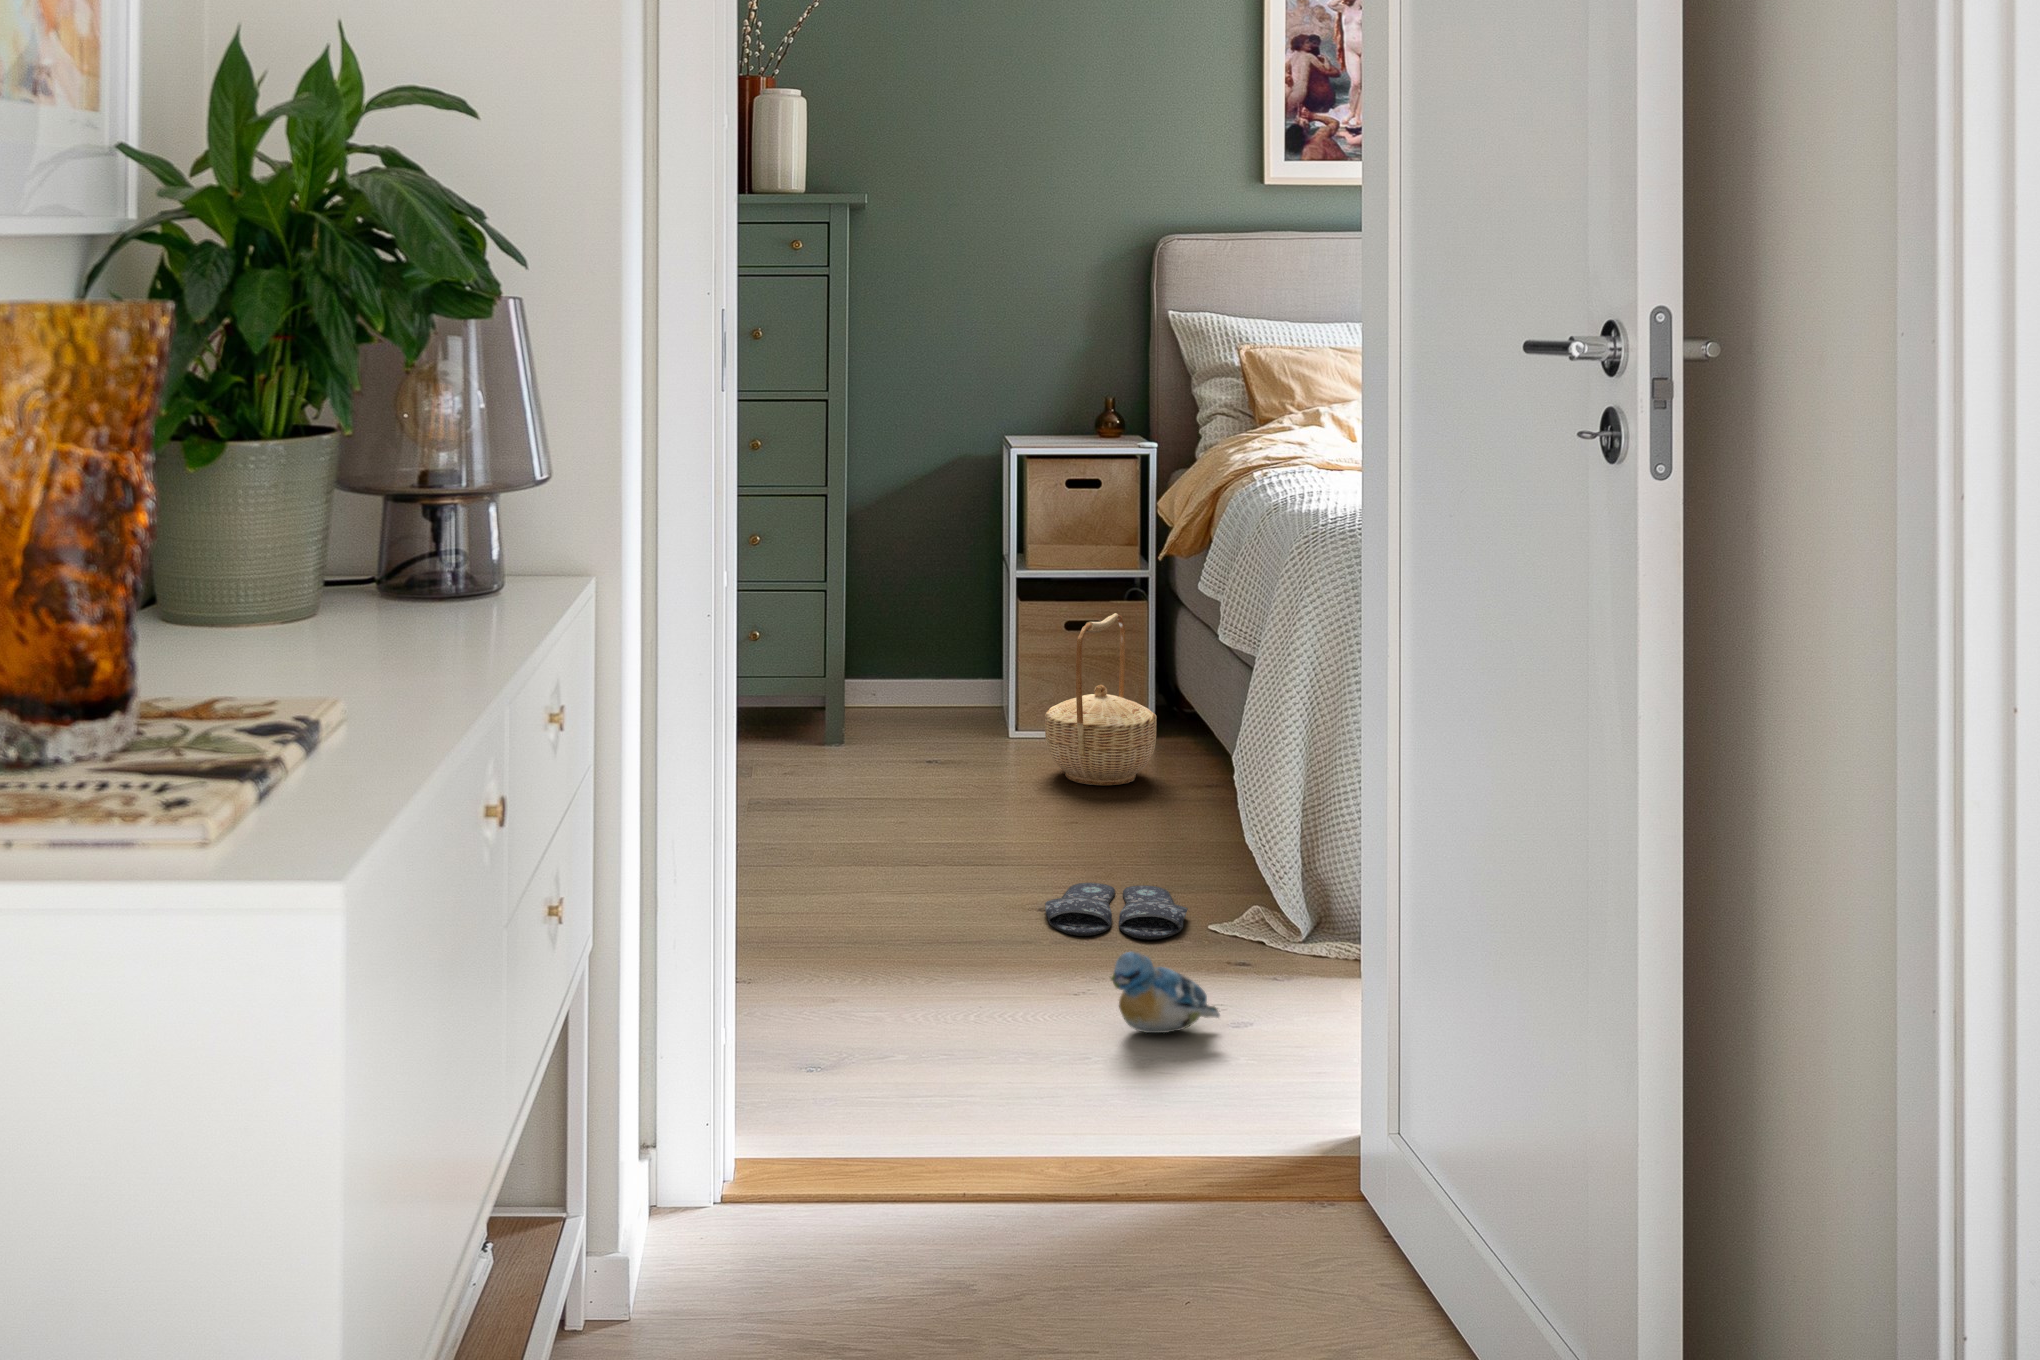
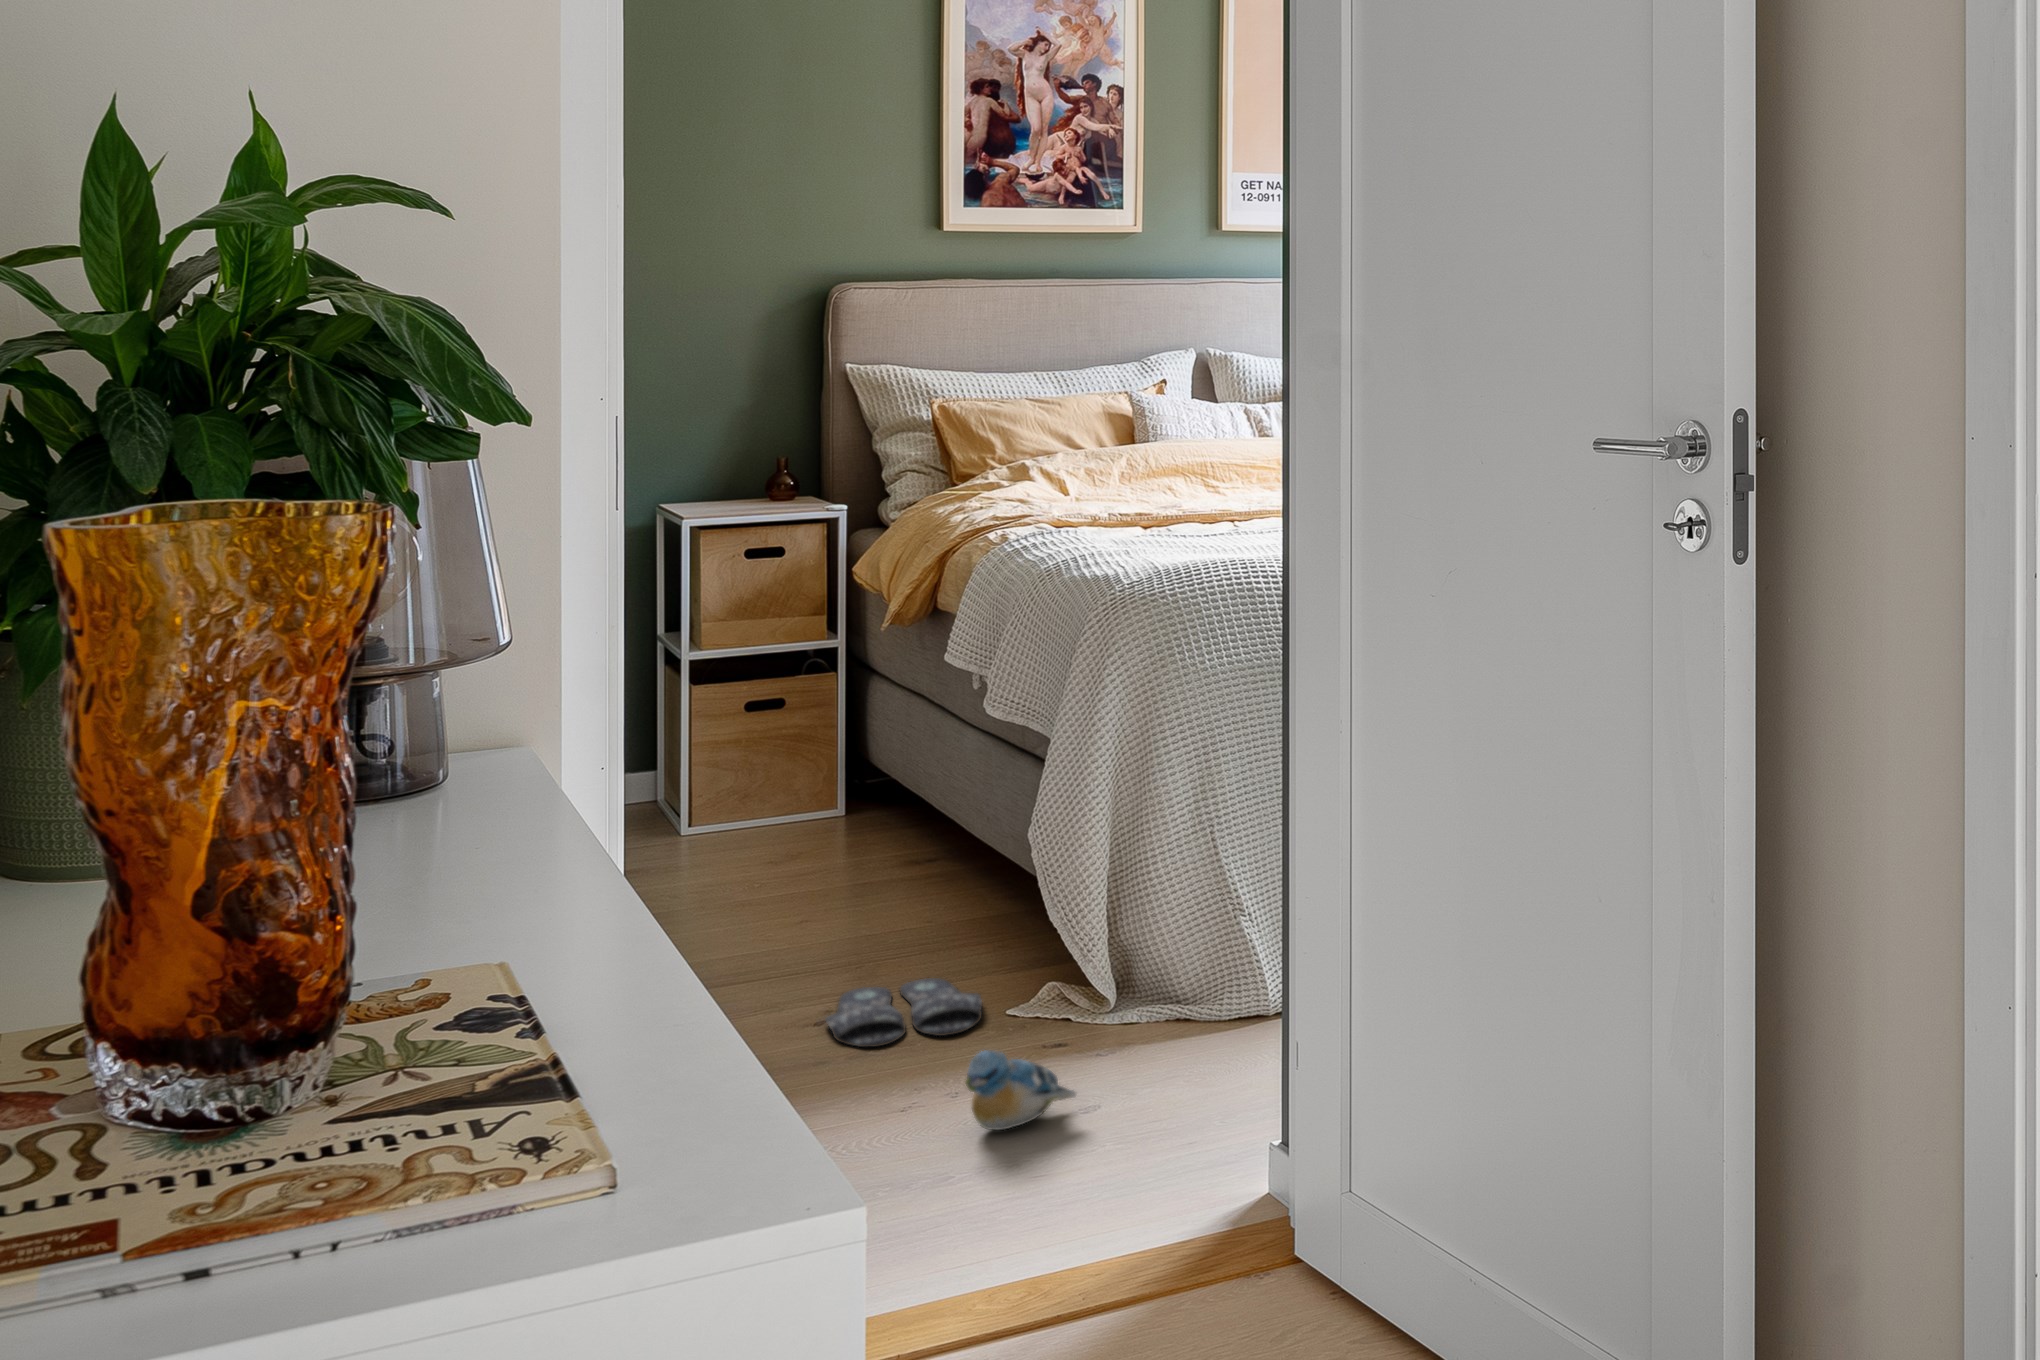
basket: present [1045,613,1157,785] -> none [745,694,872,882]

